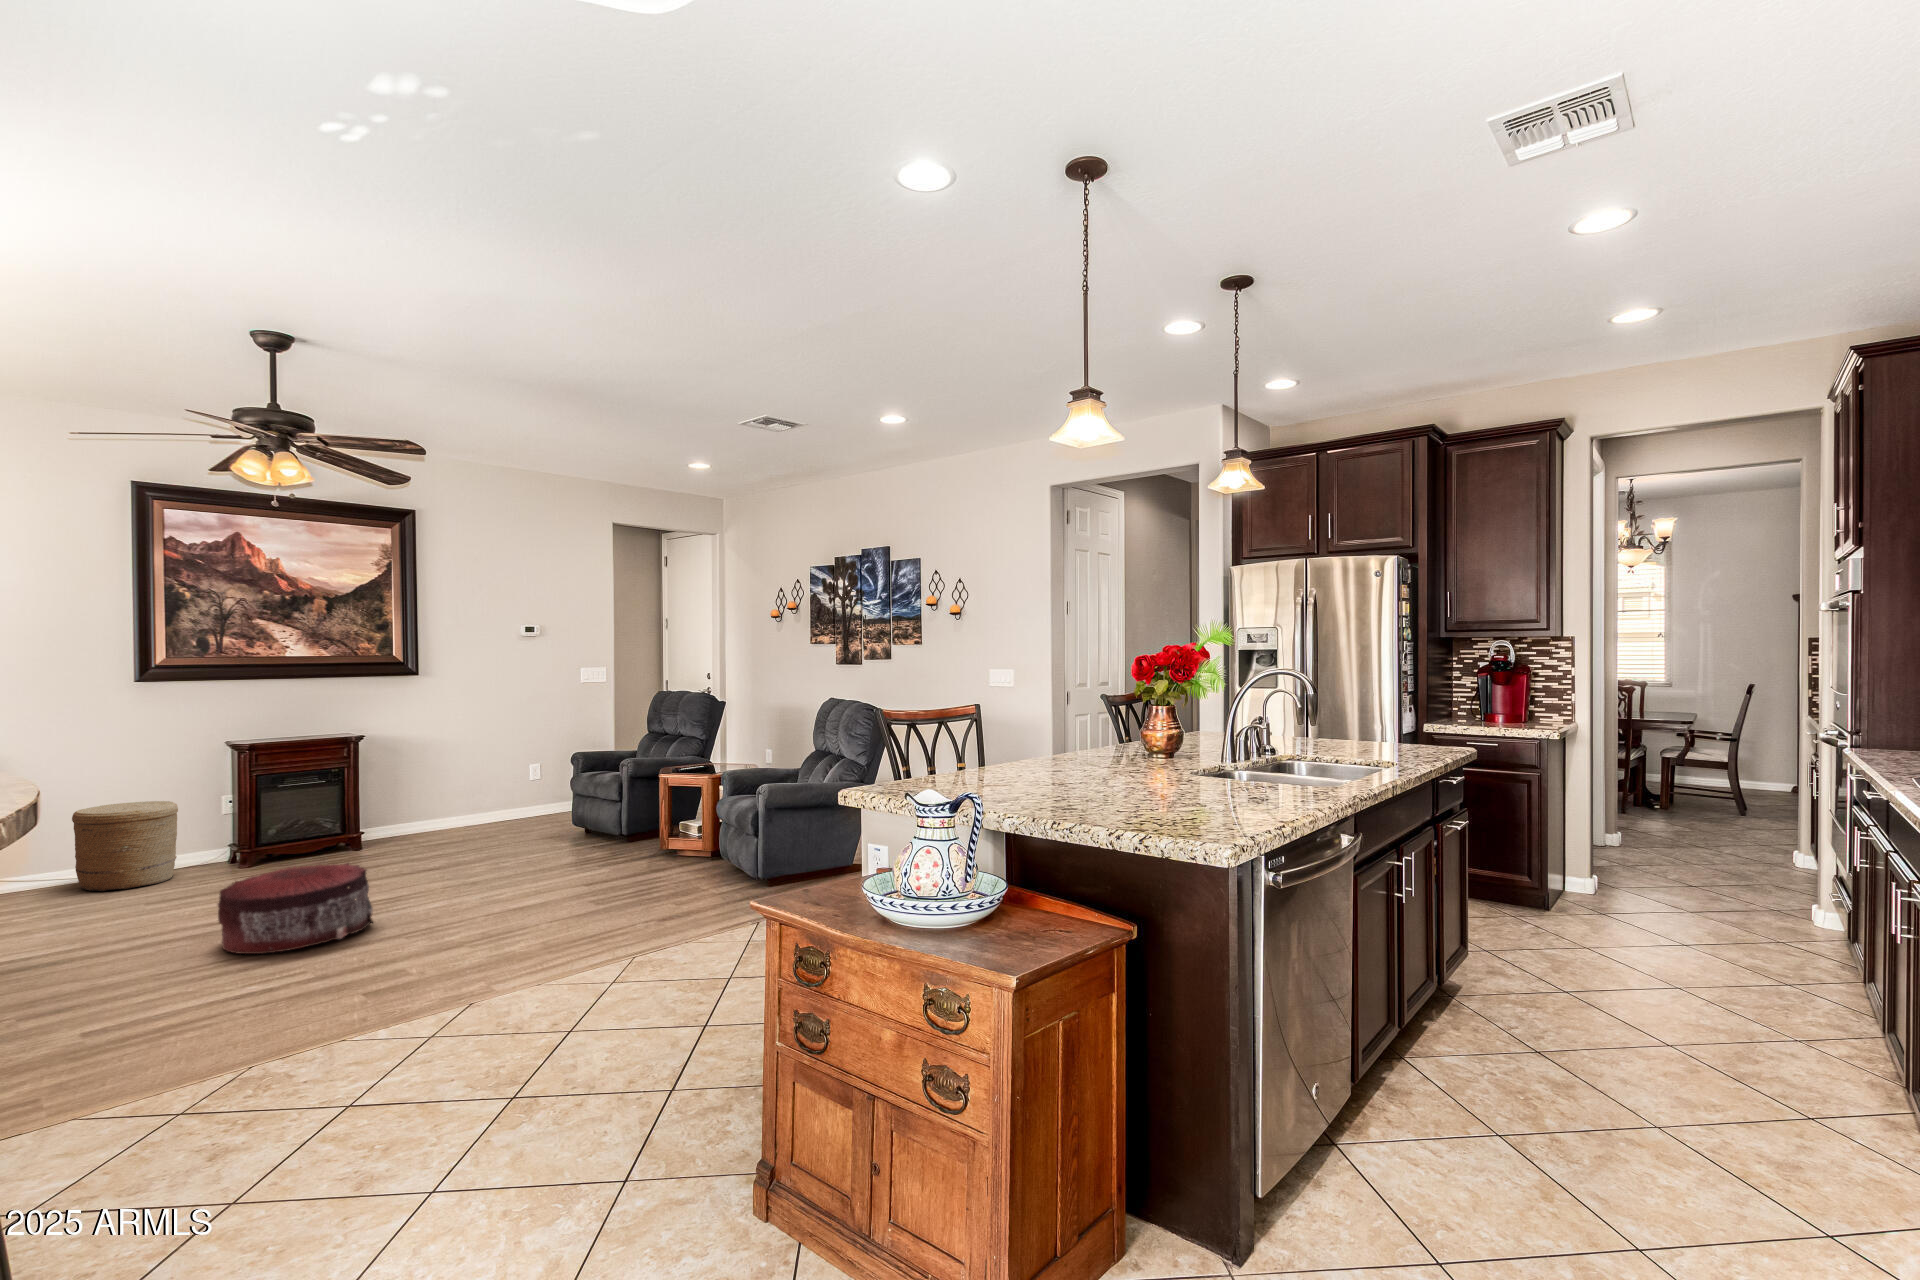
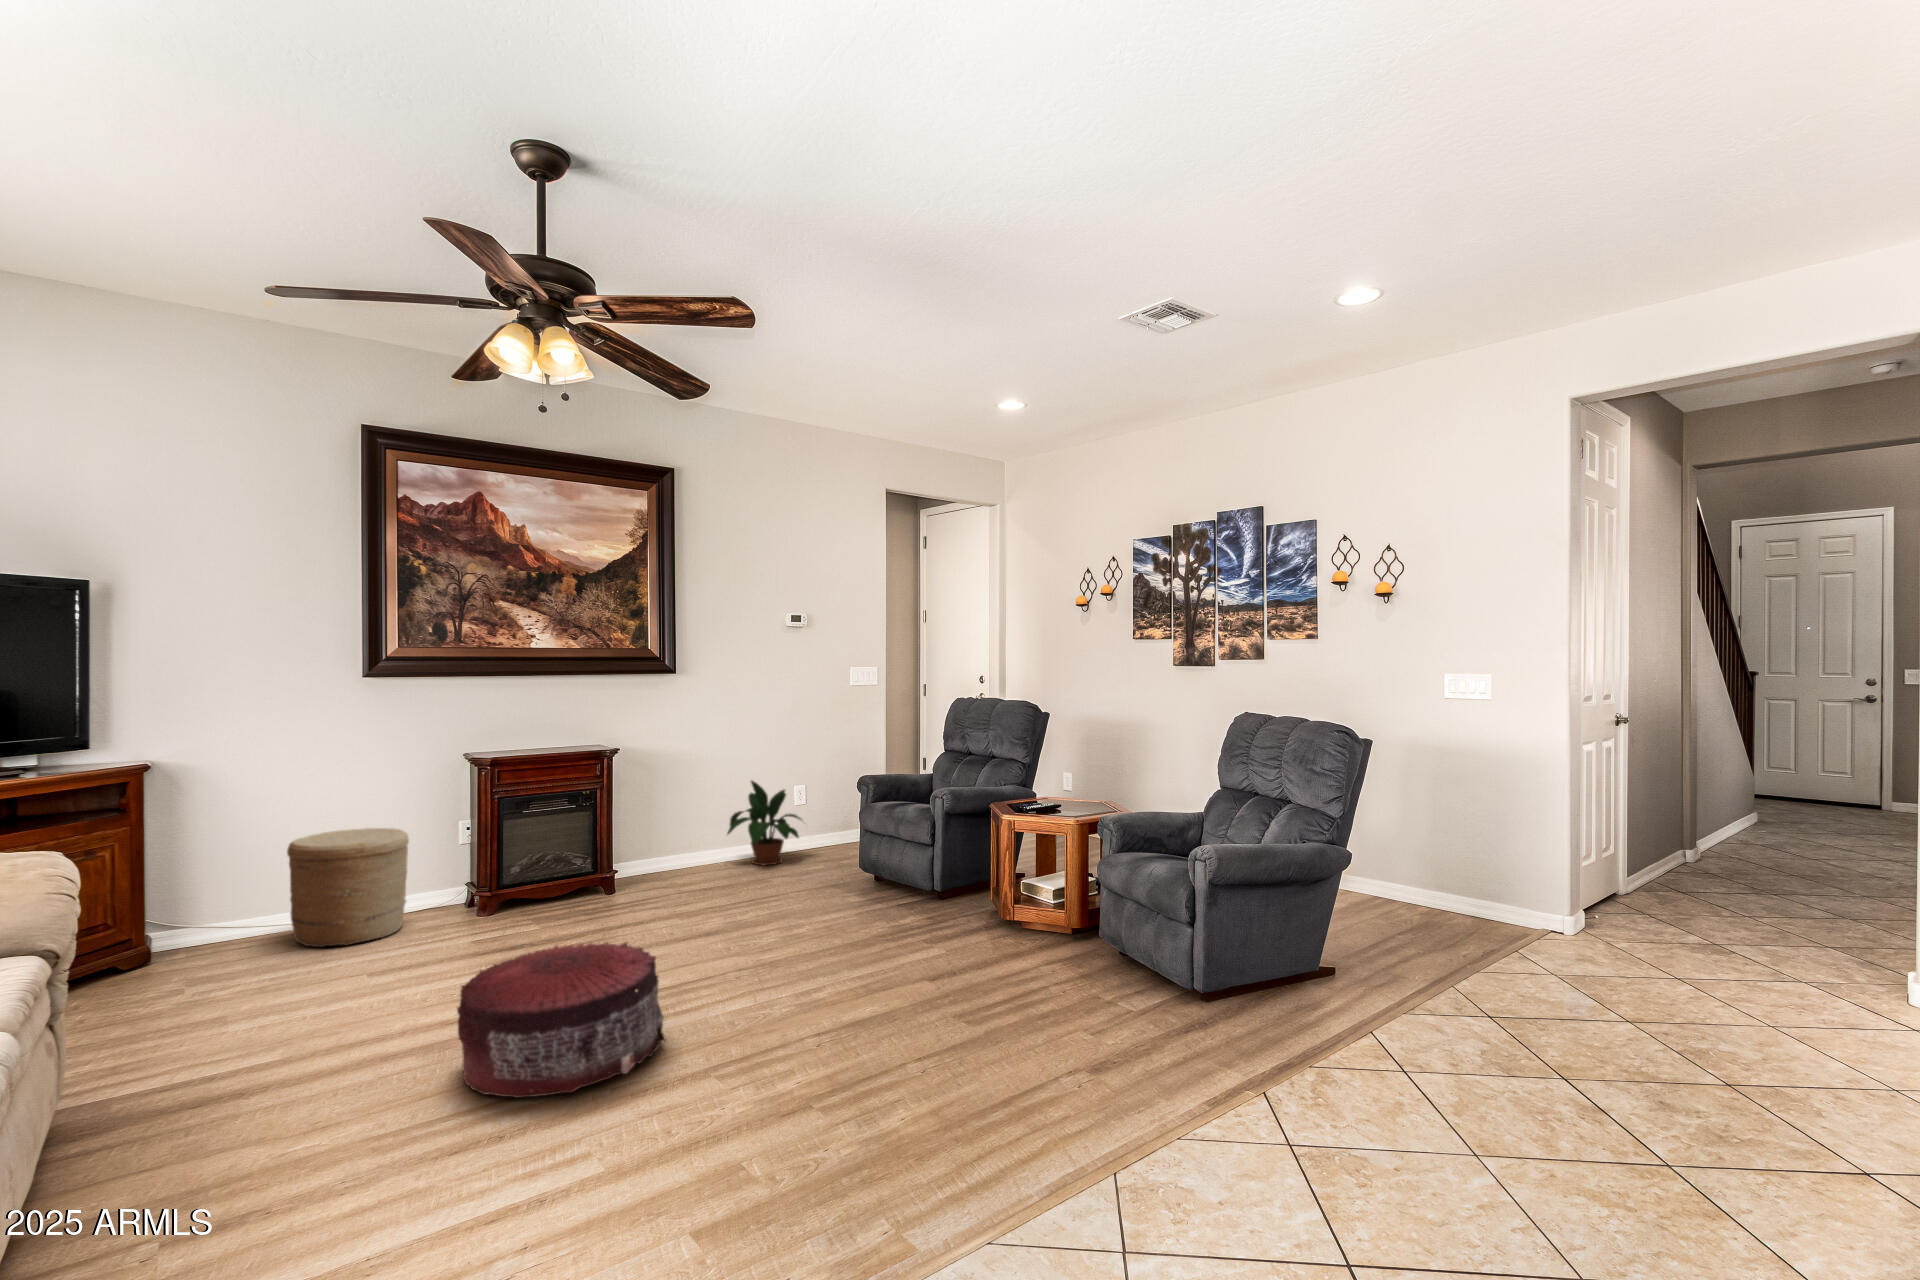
potted plant: none [463,760,536,827] -> present [727,780,802,865]

